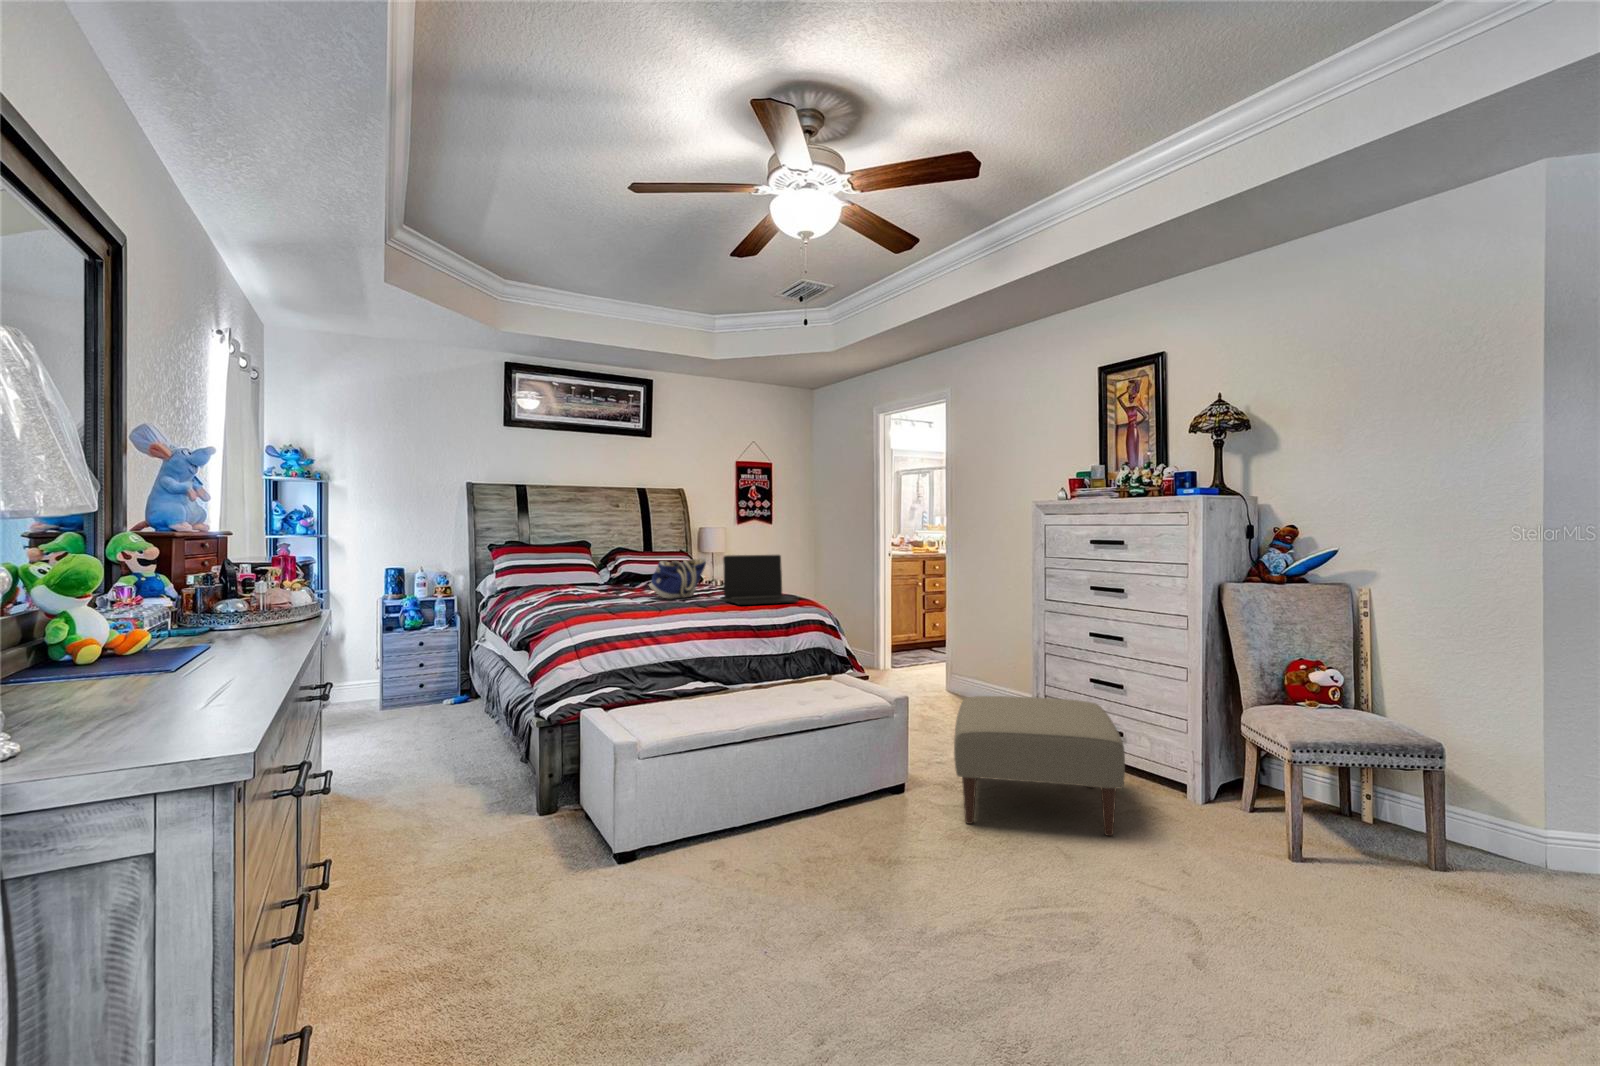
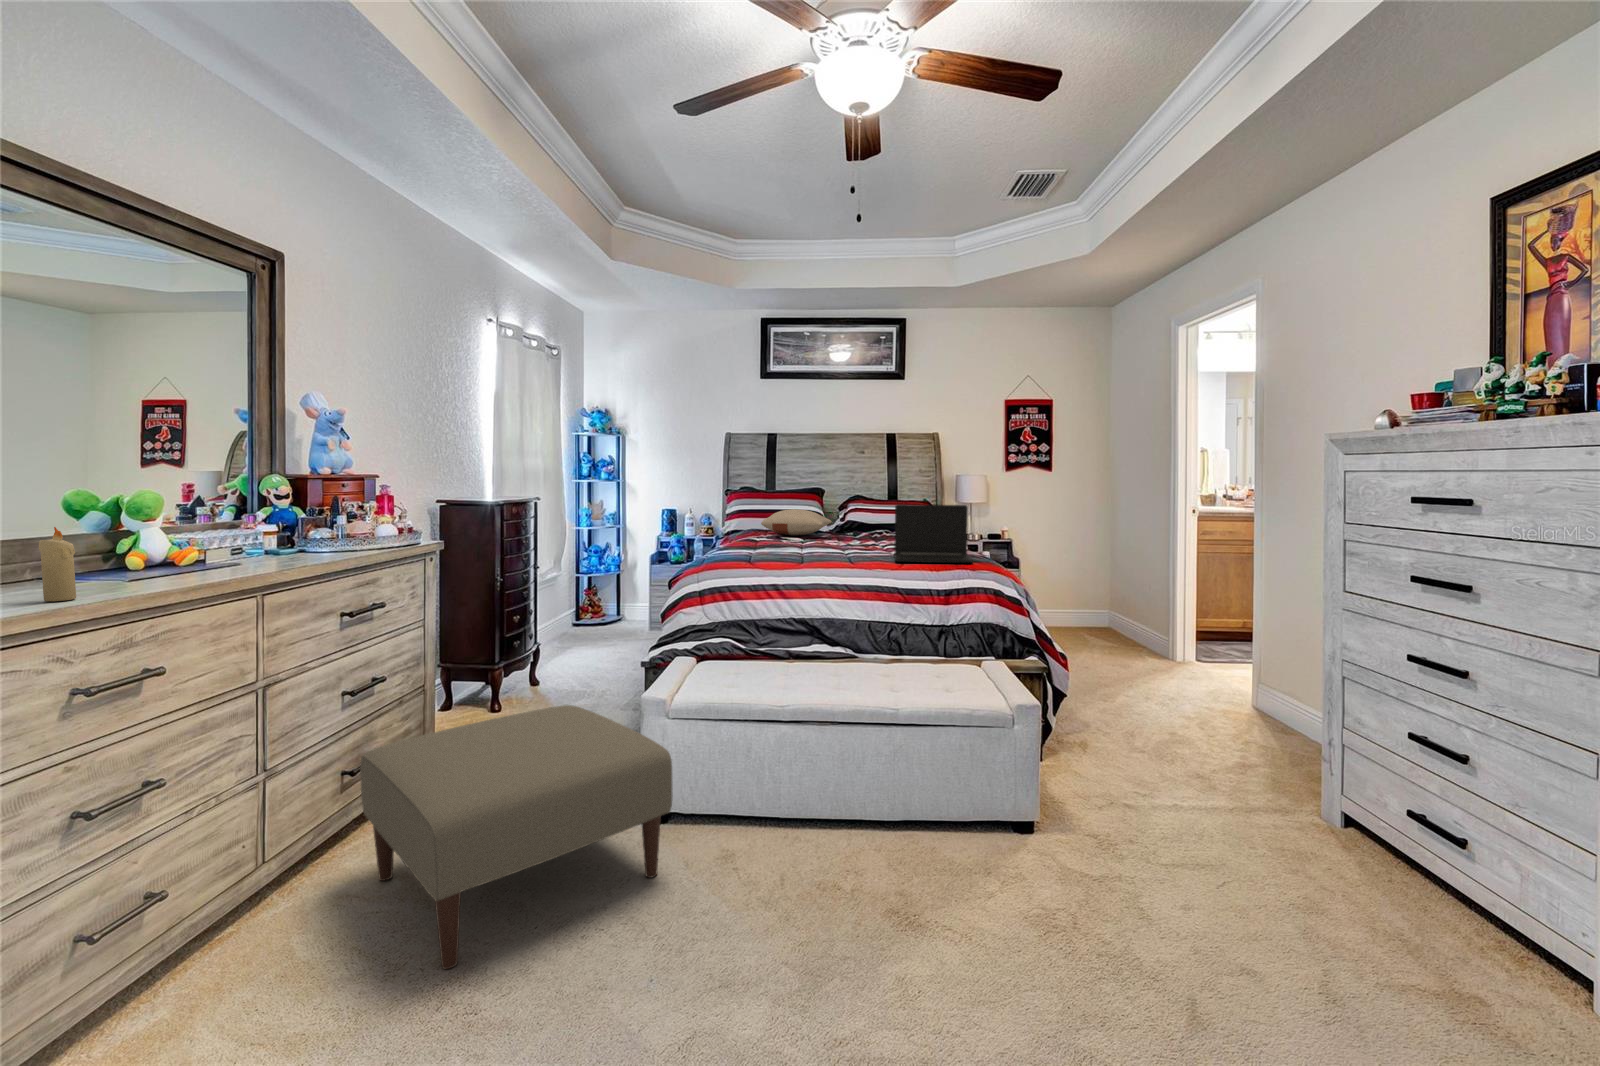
tote bag: present [649,558,706,599] -> none [829,507,894,549]
pillow: none [548,564,614,589] -> present [761,509,832,535]
candle: none [207,598,240,679] -> present [39,527,76,601]
ottoman: present [954,696,1125,836] -> present [360,705,673,969]

